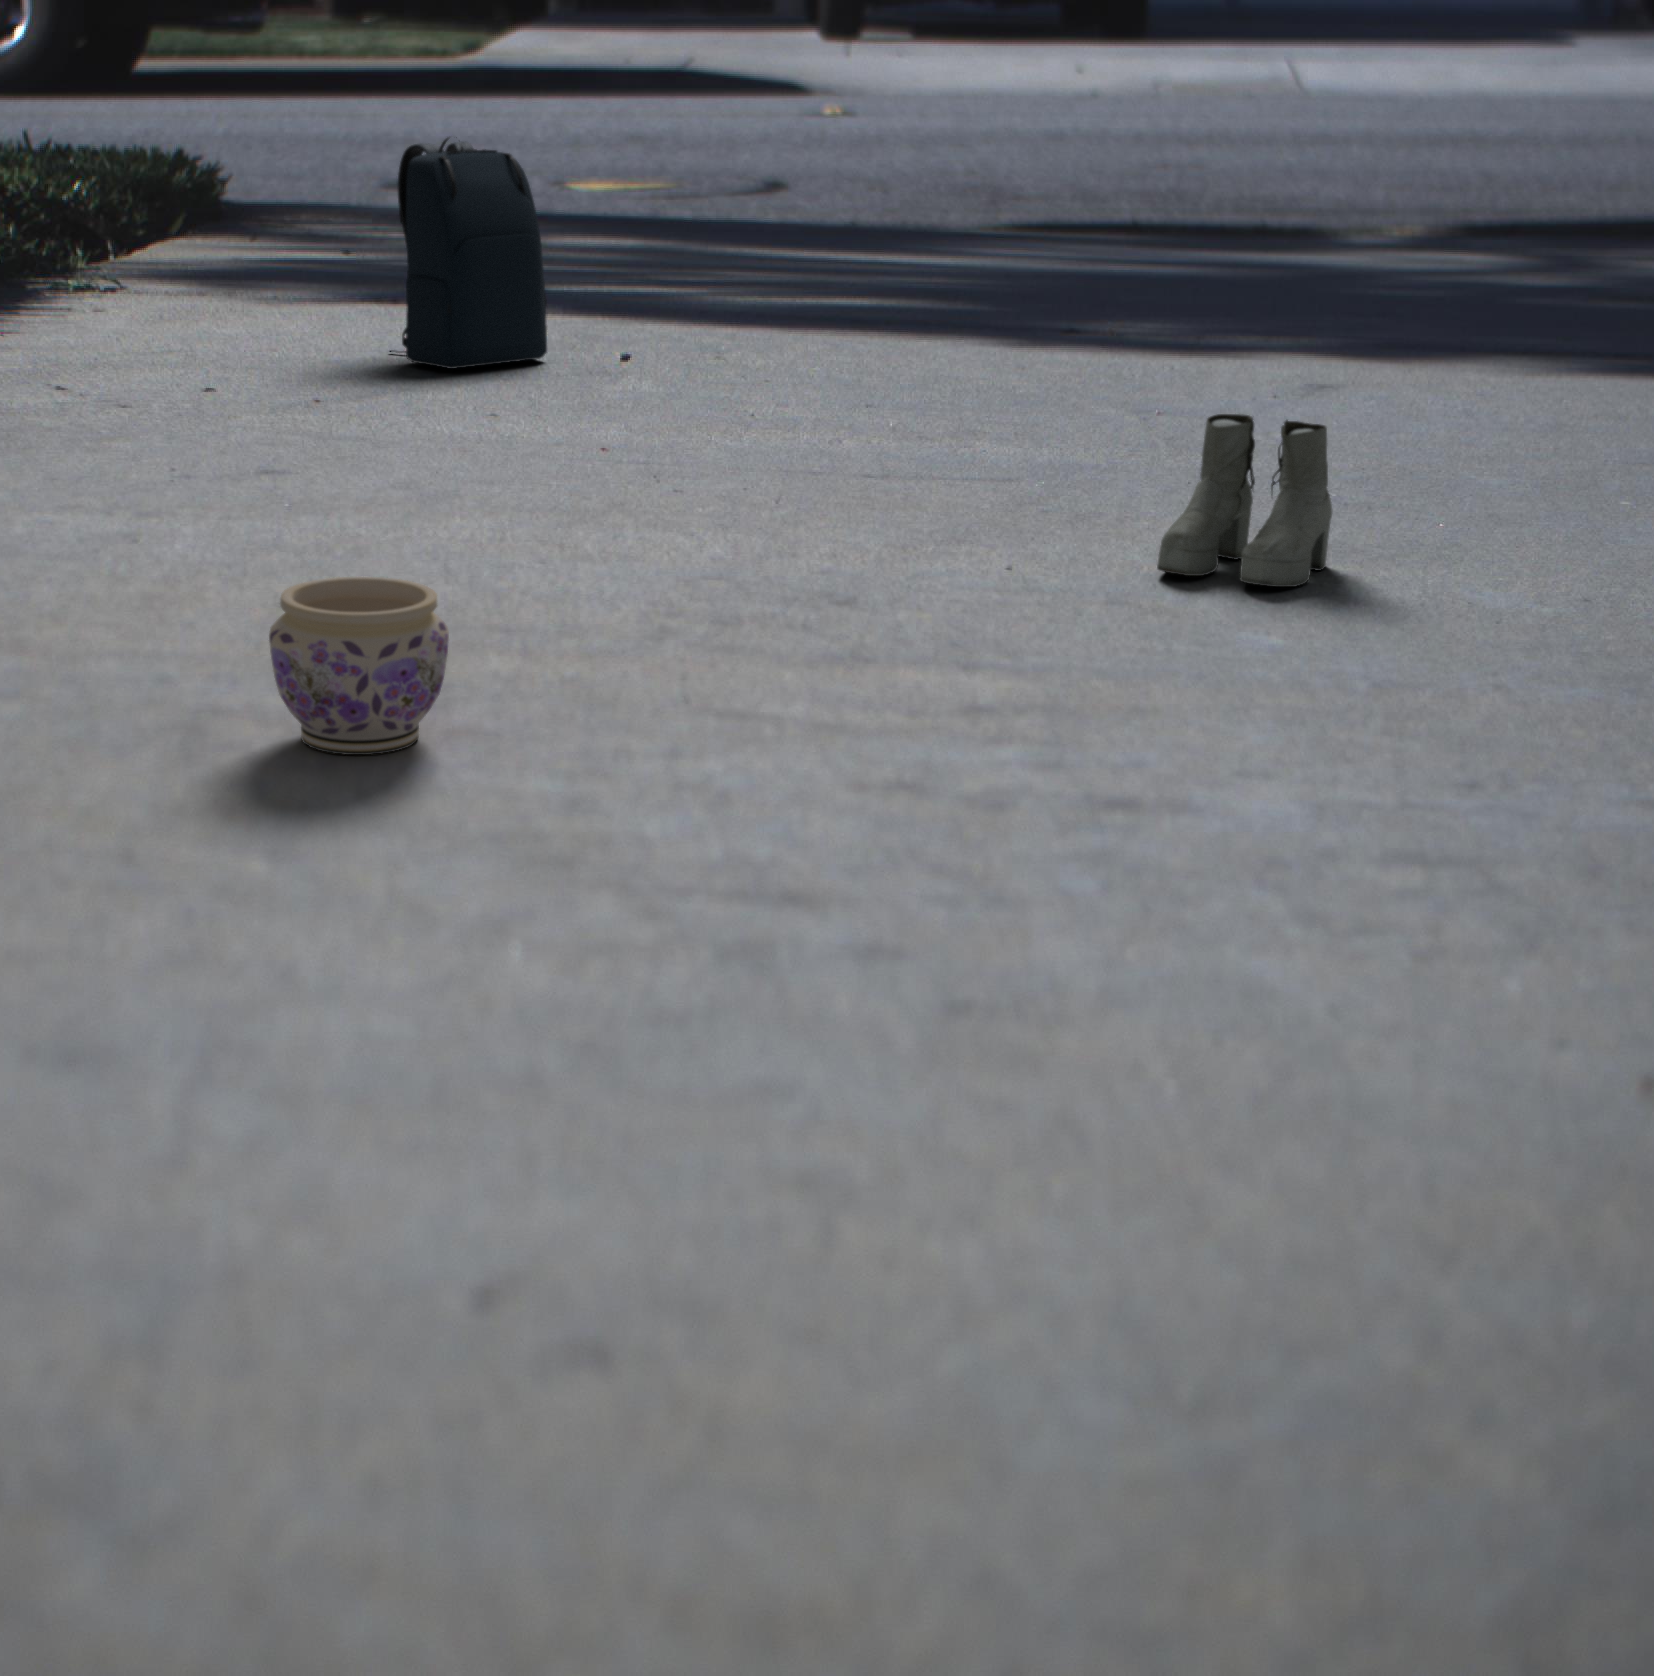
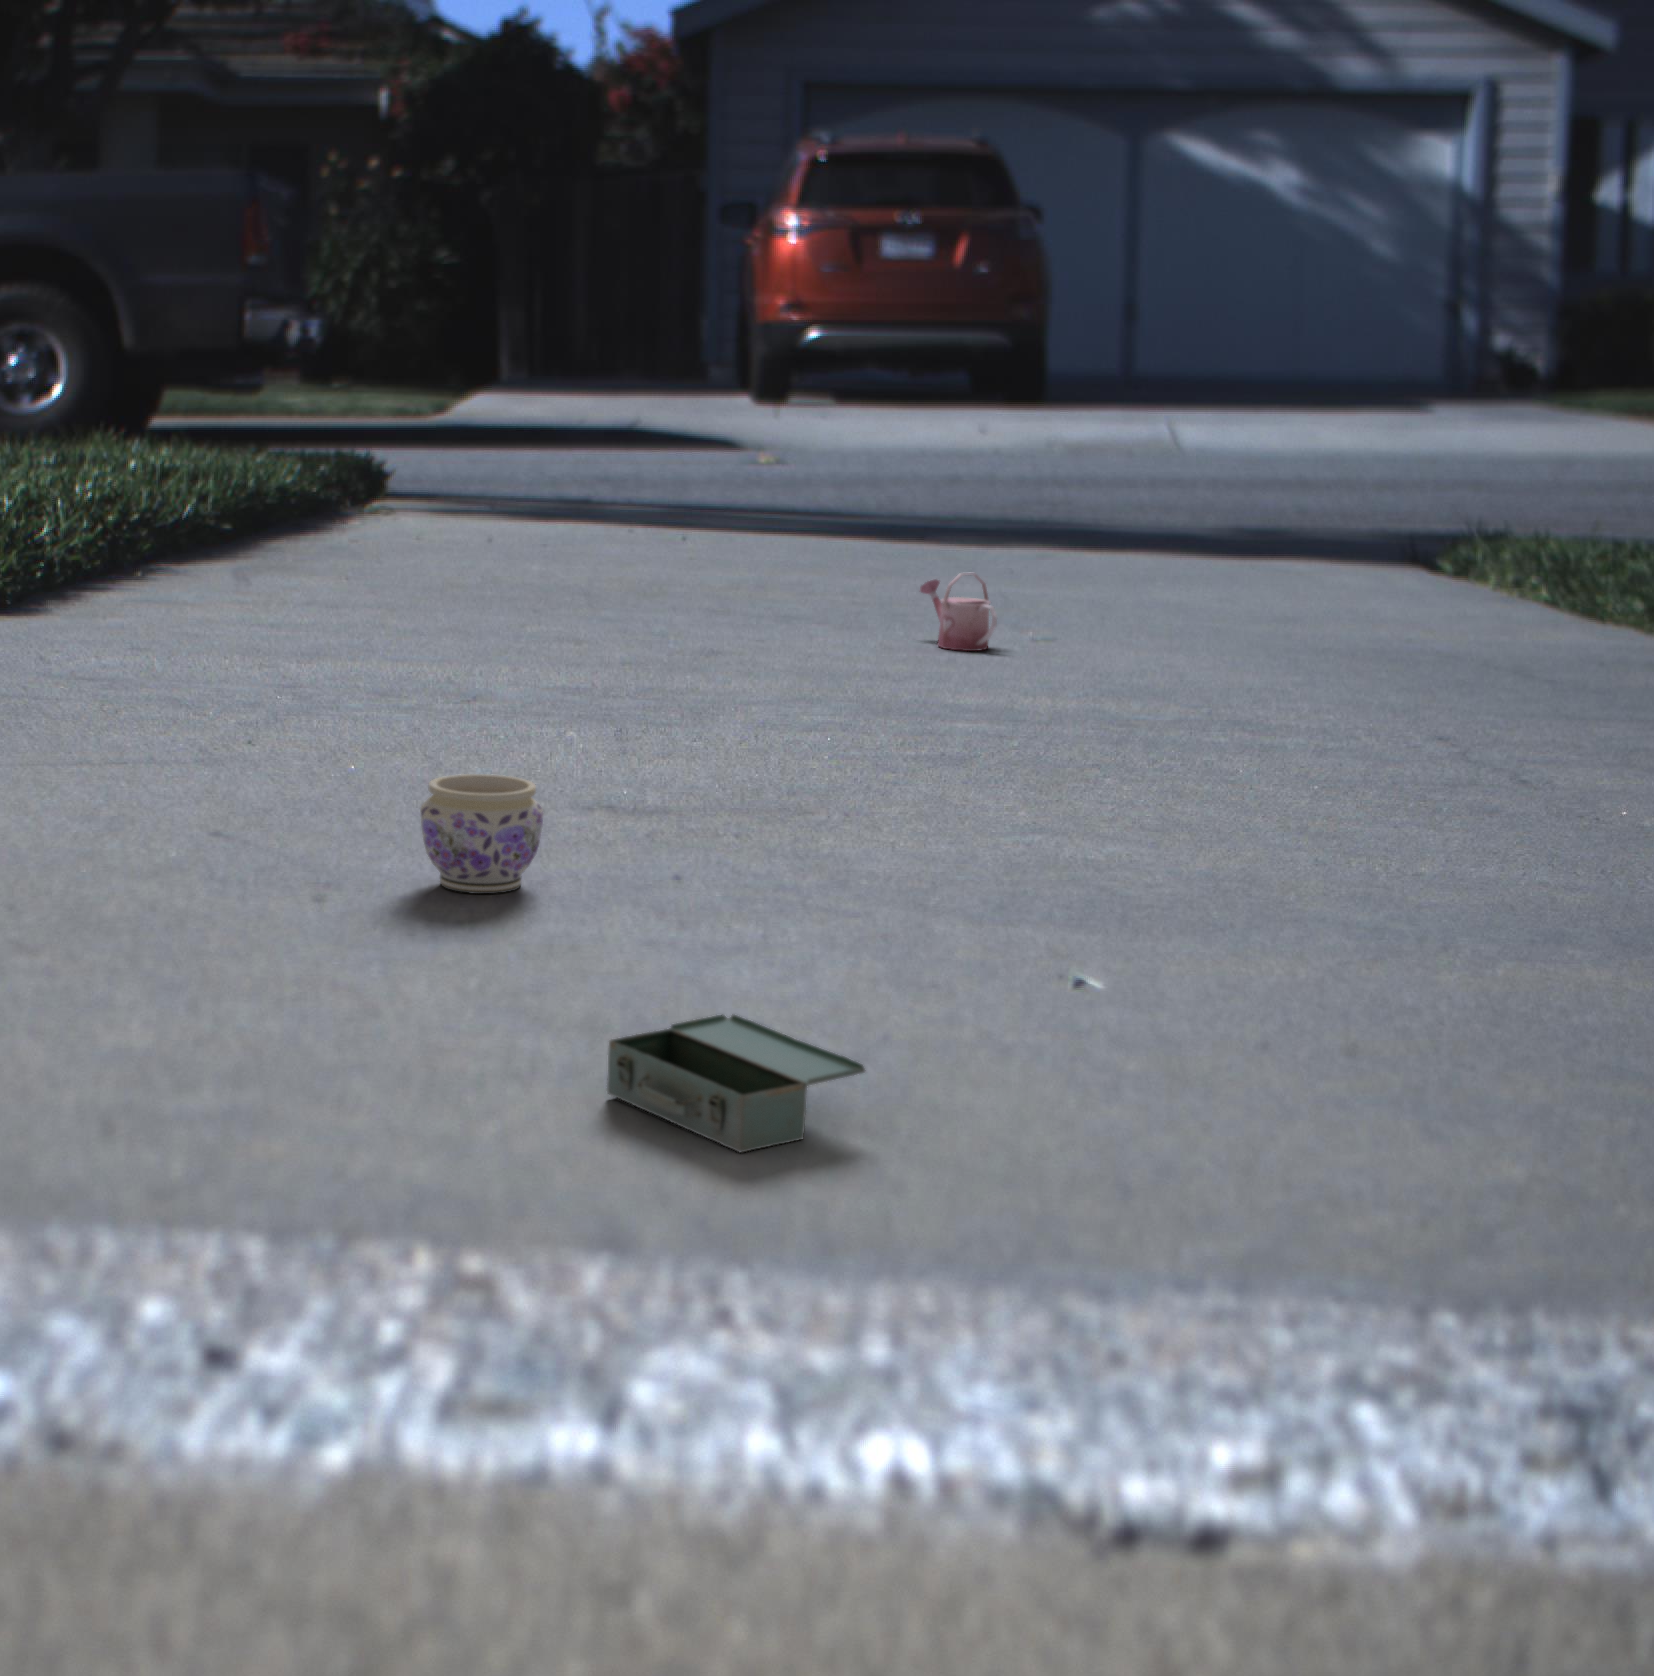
backpack: present [390,137,547,369] -> none [435,477,562,660]
watering can: none [1000,251,1098,349] -> present [920,573,997,651]
boots: present [1157,414,1332,587] -> none [1037,681,1167,806]
toolbox: none [470,1035,894,1326] -> present [607,1015,865,1153]

